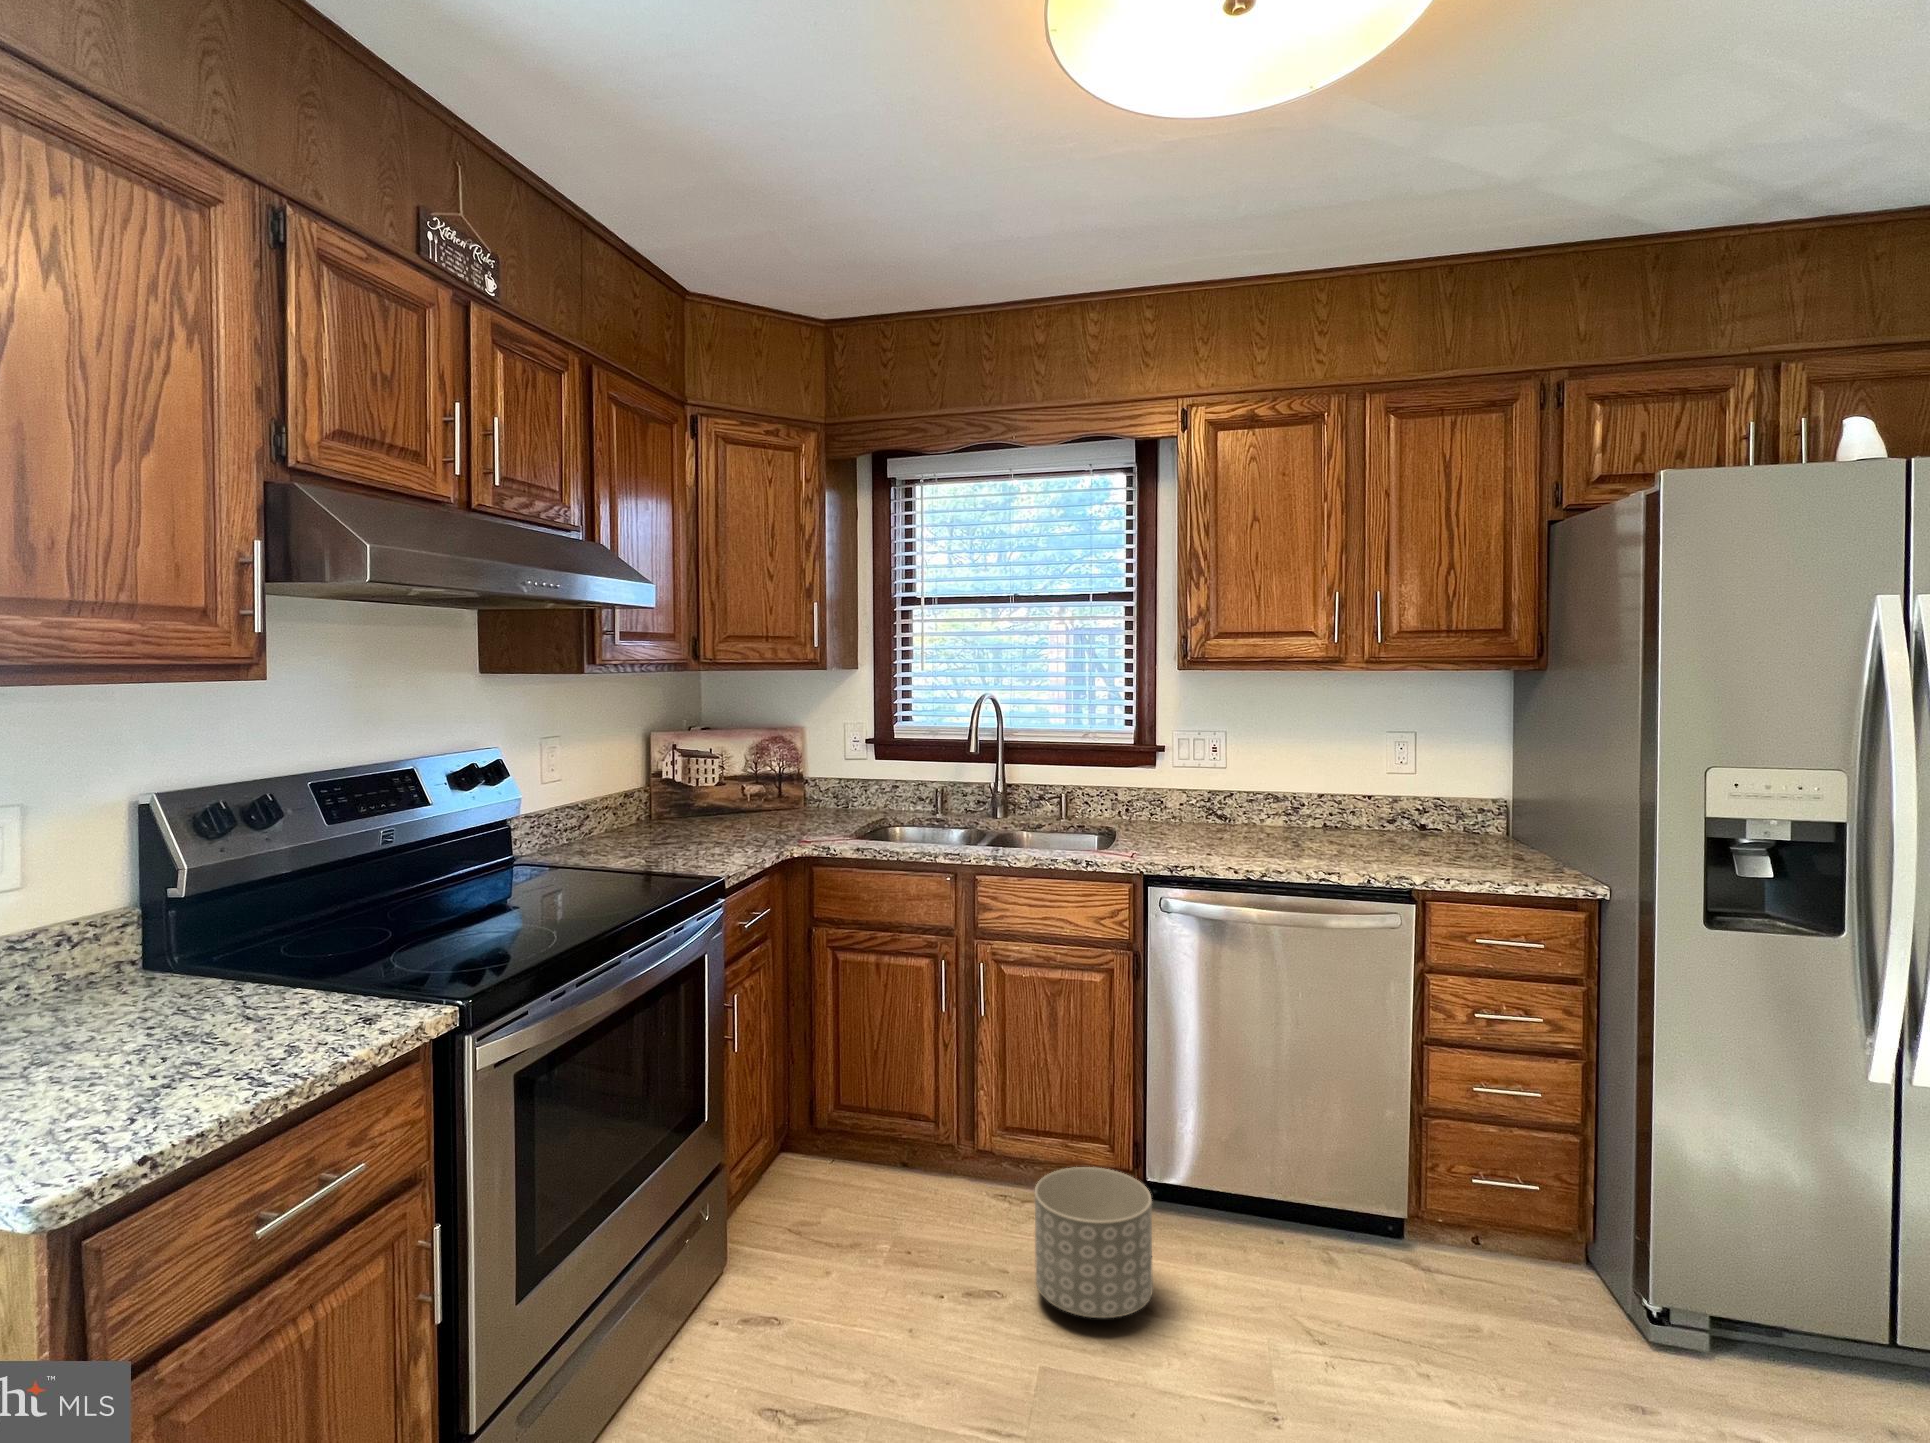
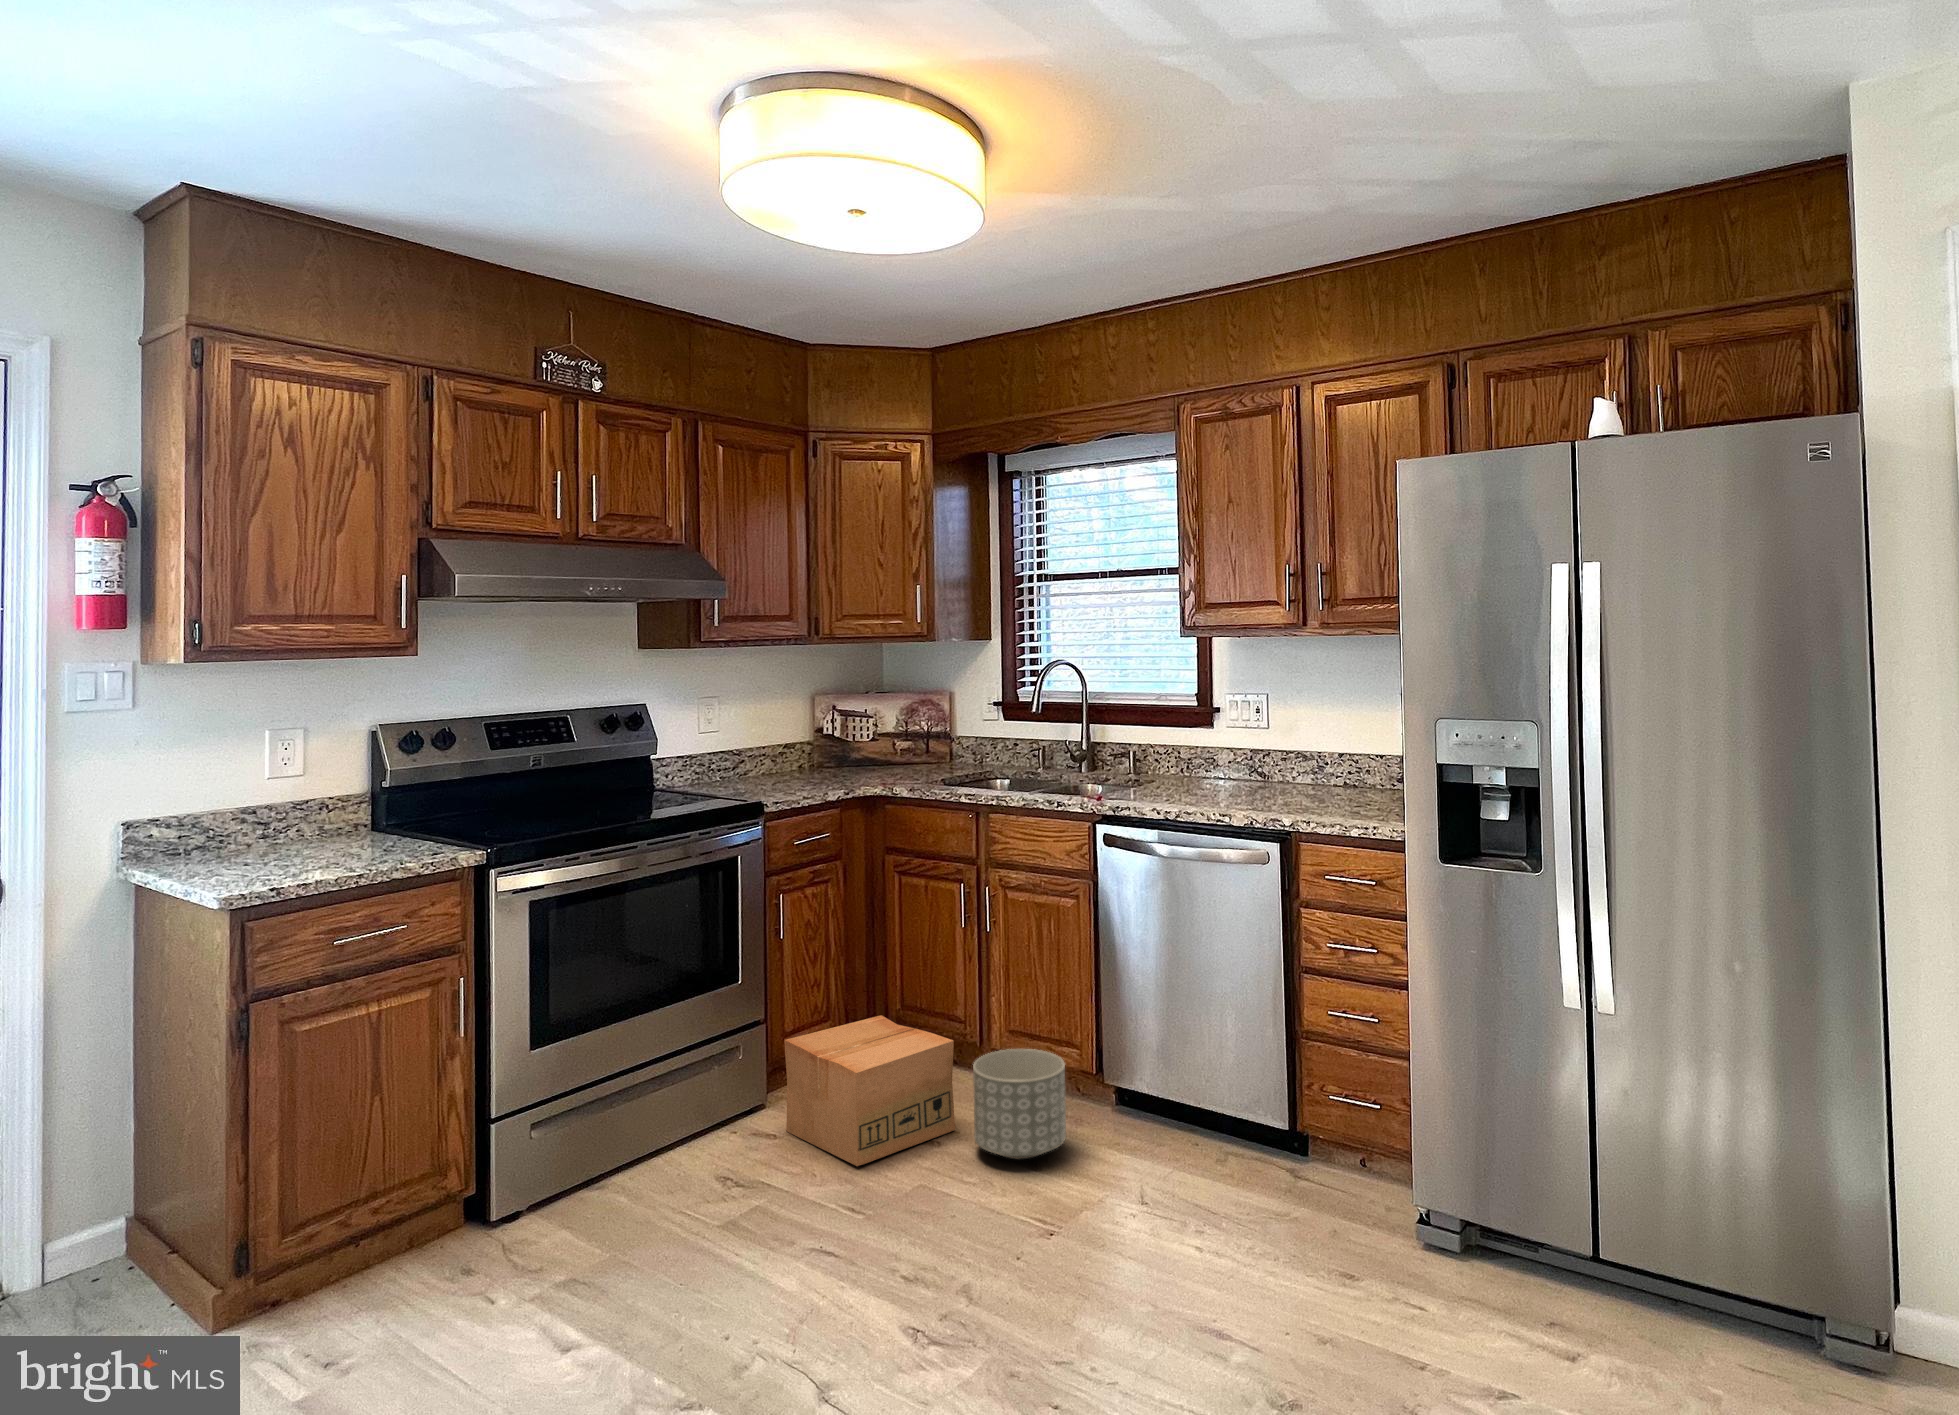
cardboard box: none [773,1144,988,1374] -> present [784,1015,955,1166]

